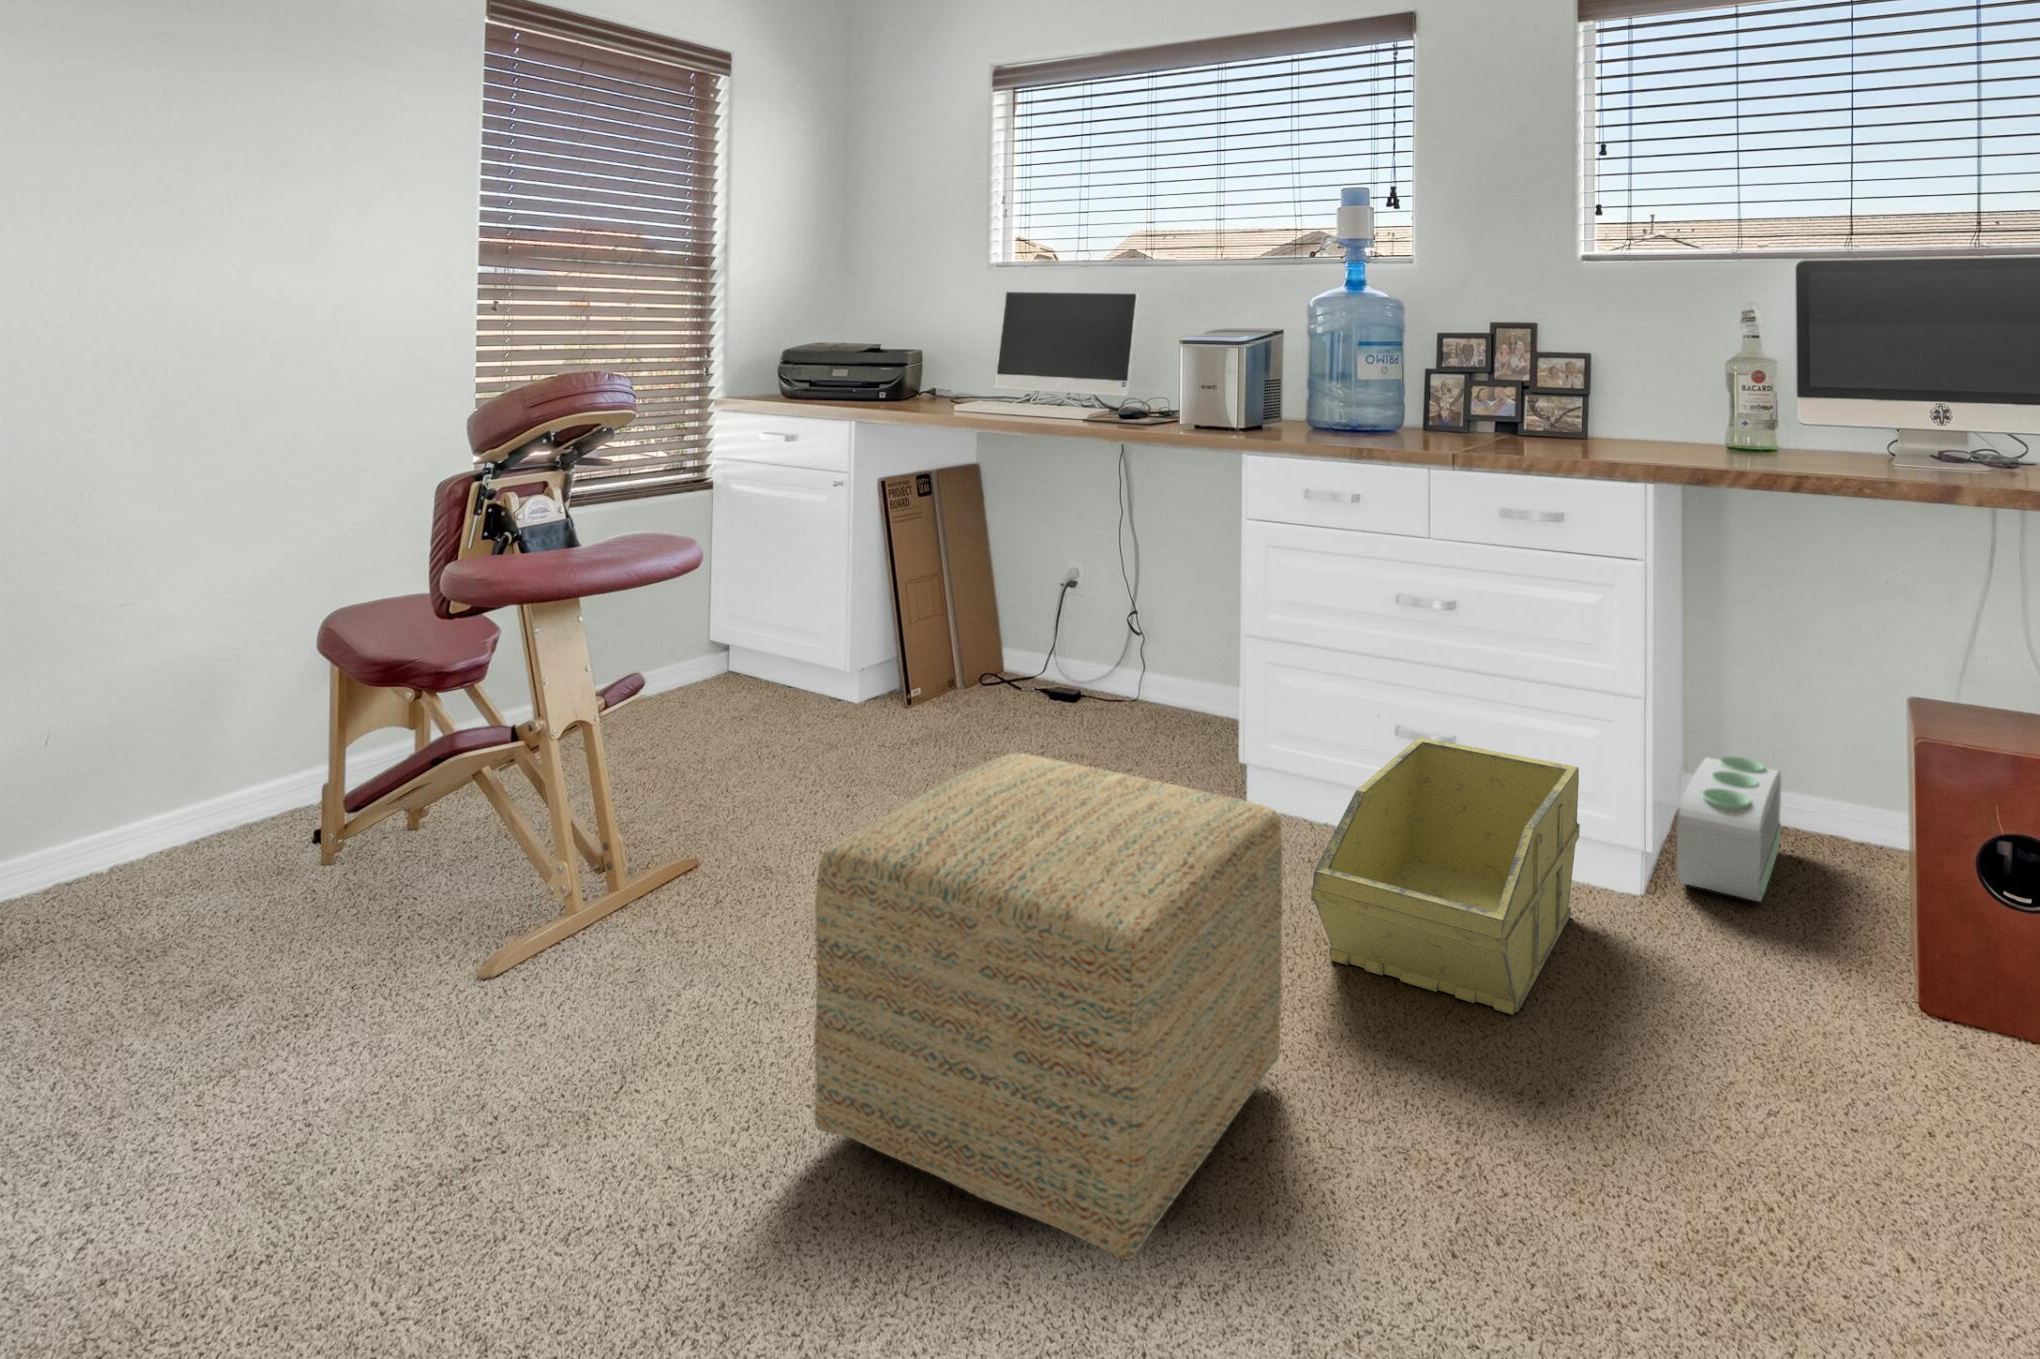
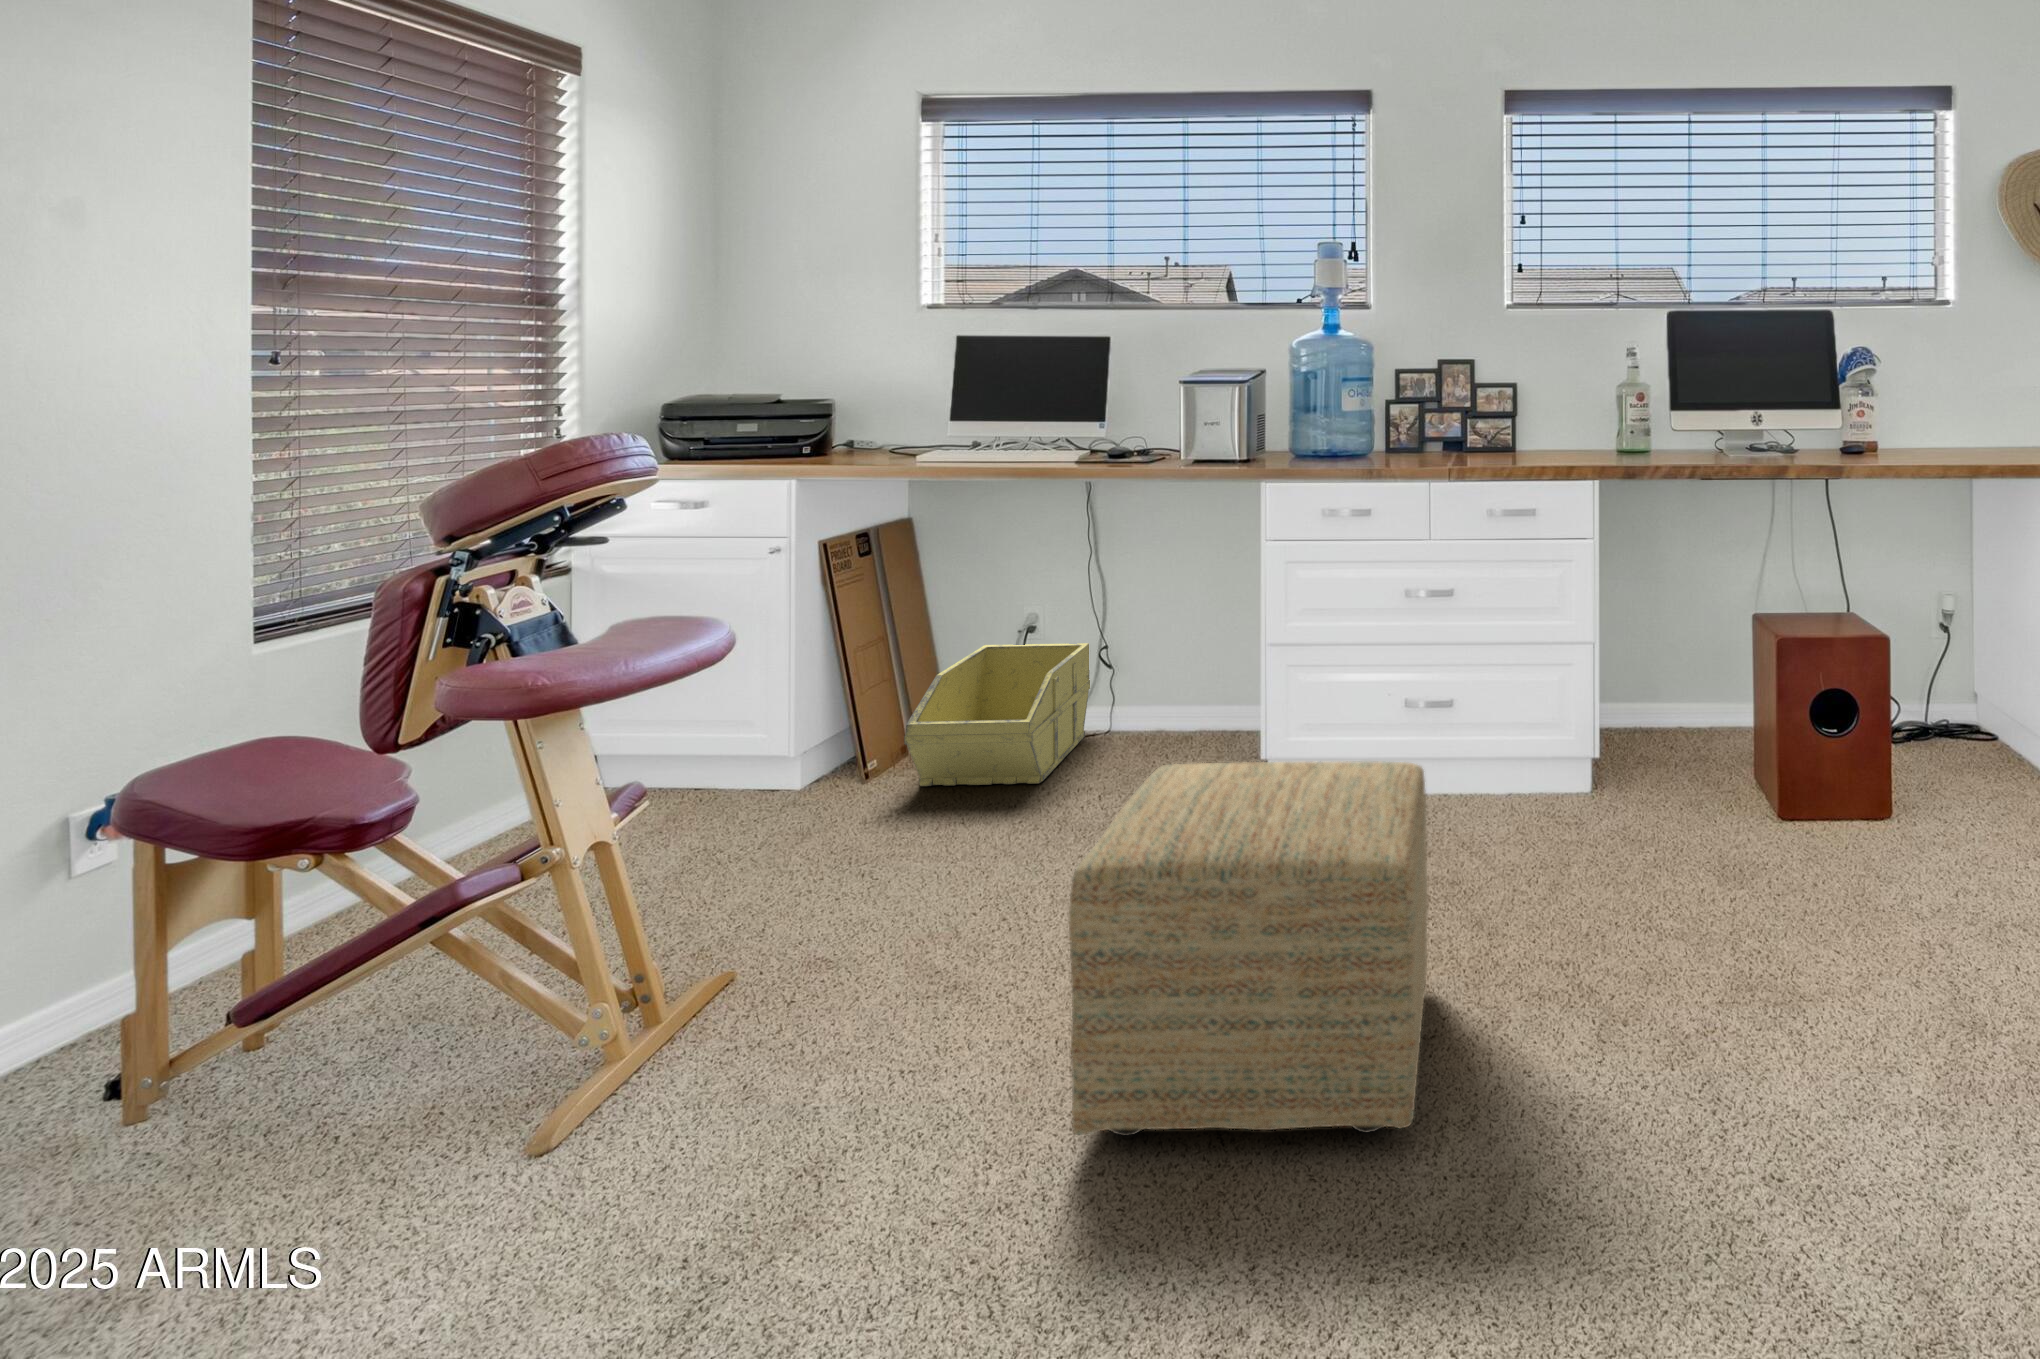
storage bin: present [1311,737,1580,1015] -> present [904,643,1090,786]
air purifier: present [1677,757,1781,902] -> none [1615,685,1675,785]

